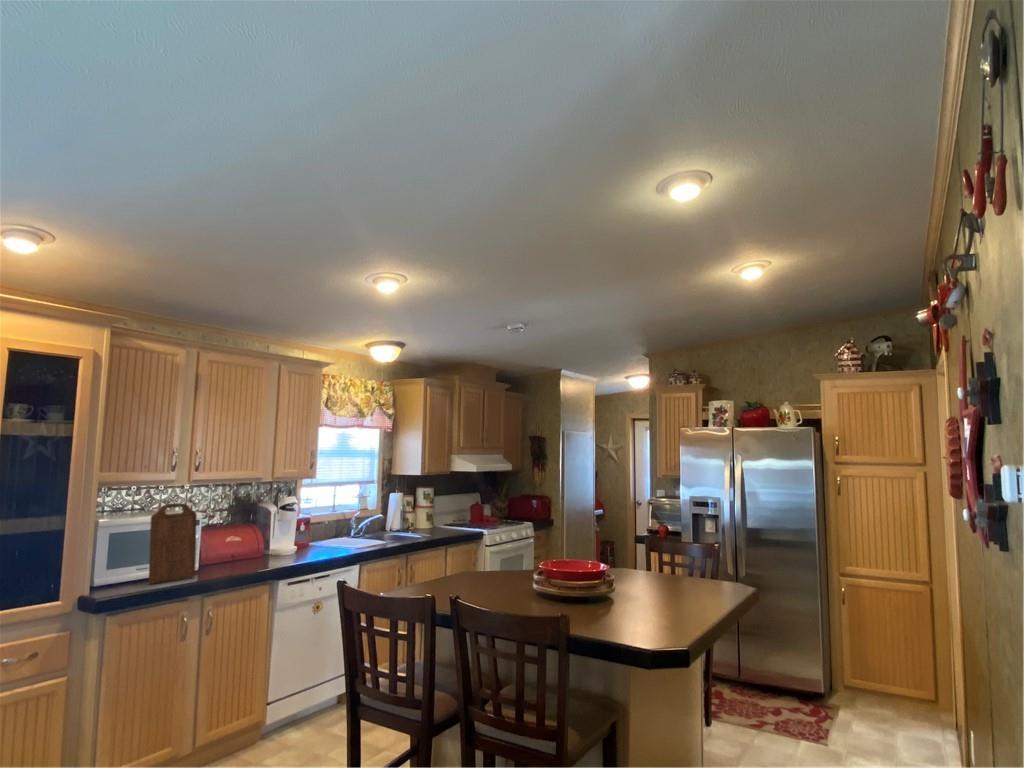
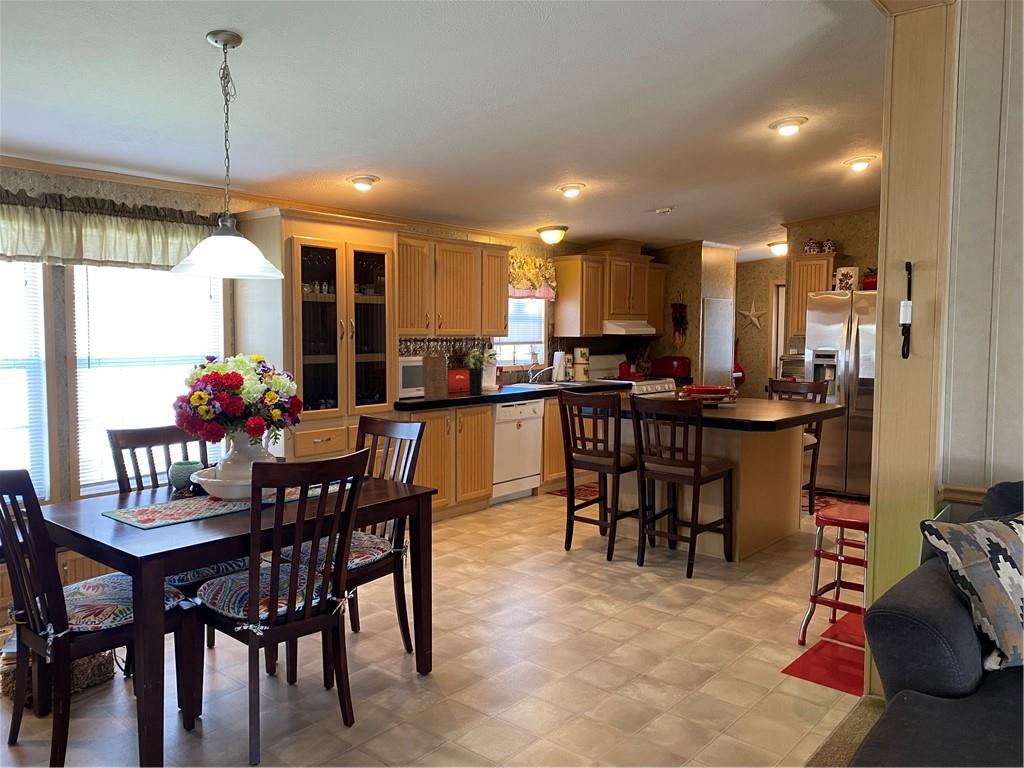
flower arrangement: none [231,497,287,565] -> present [465,349,495,394]

